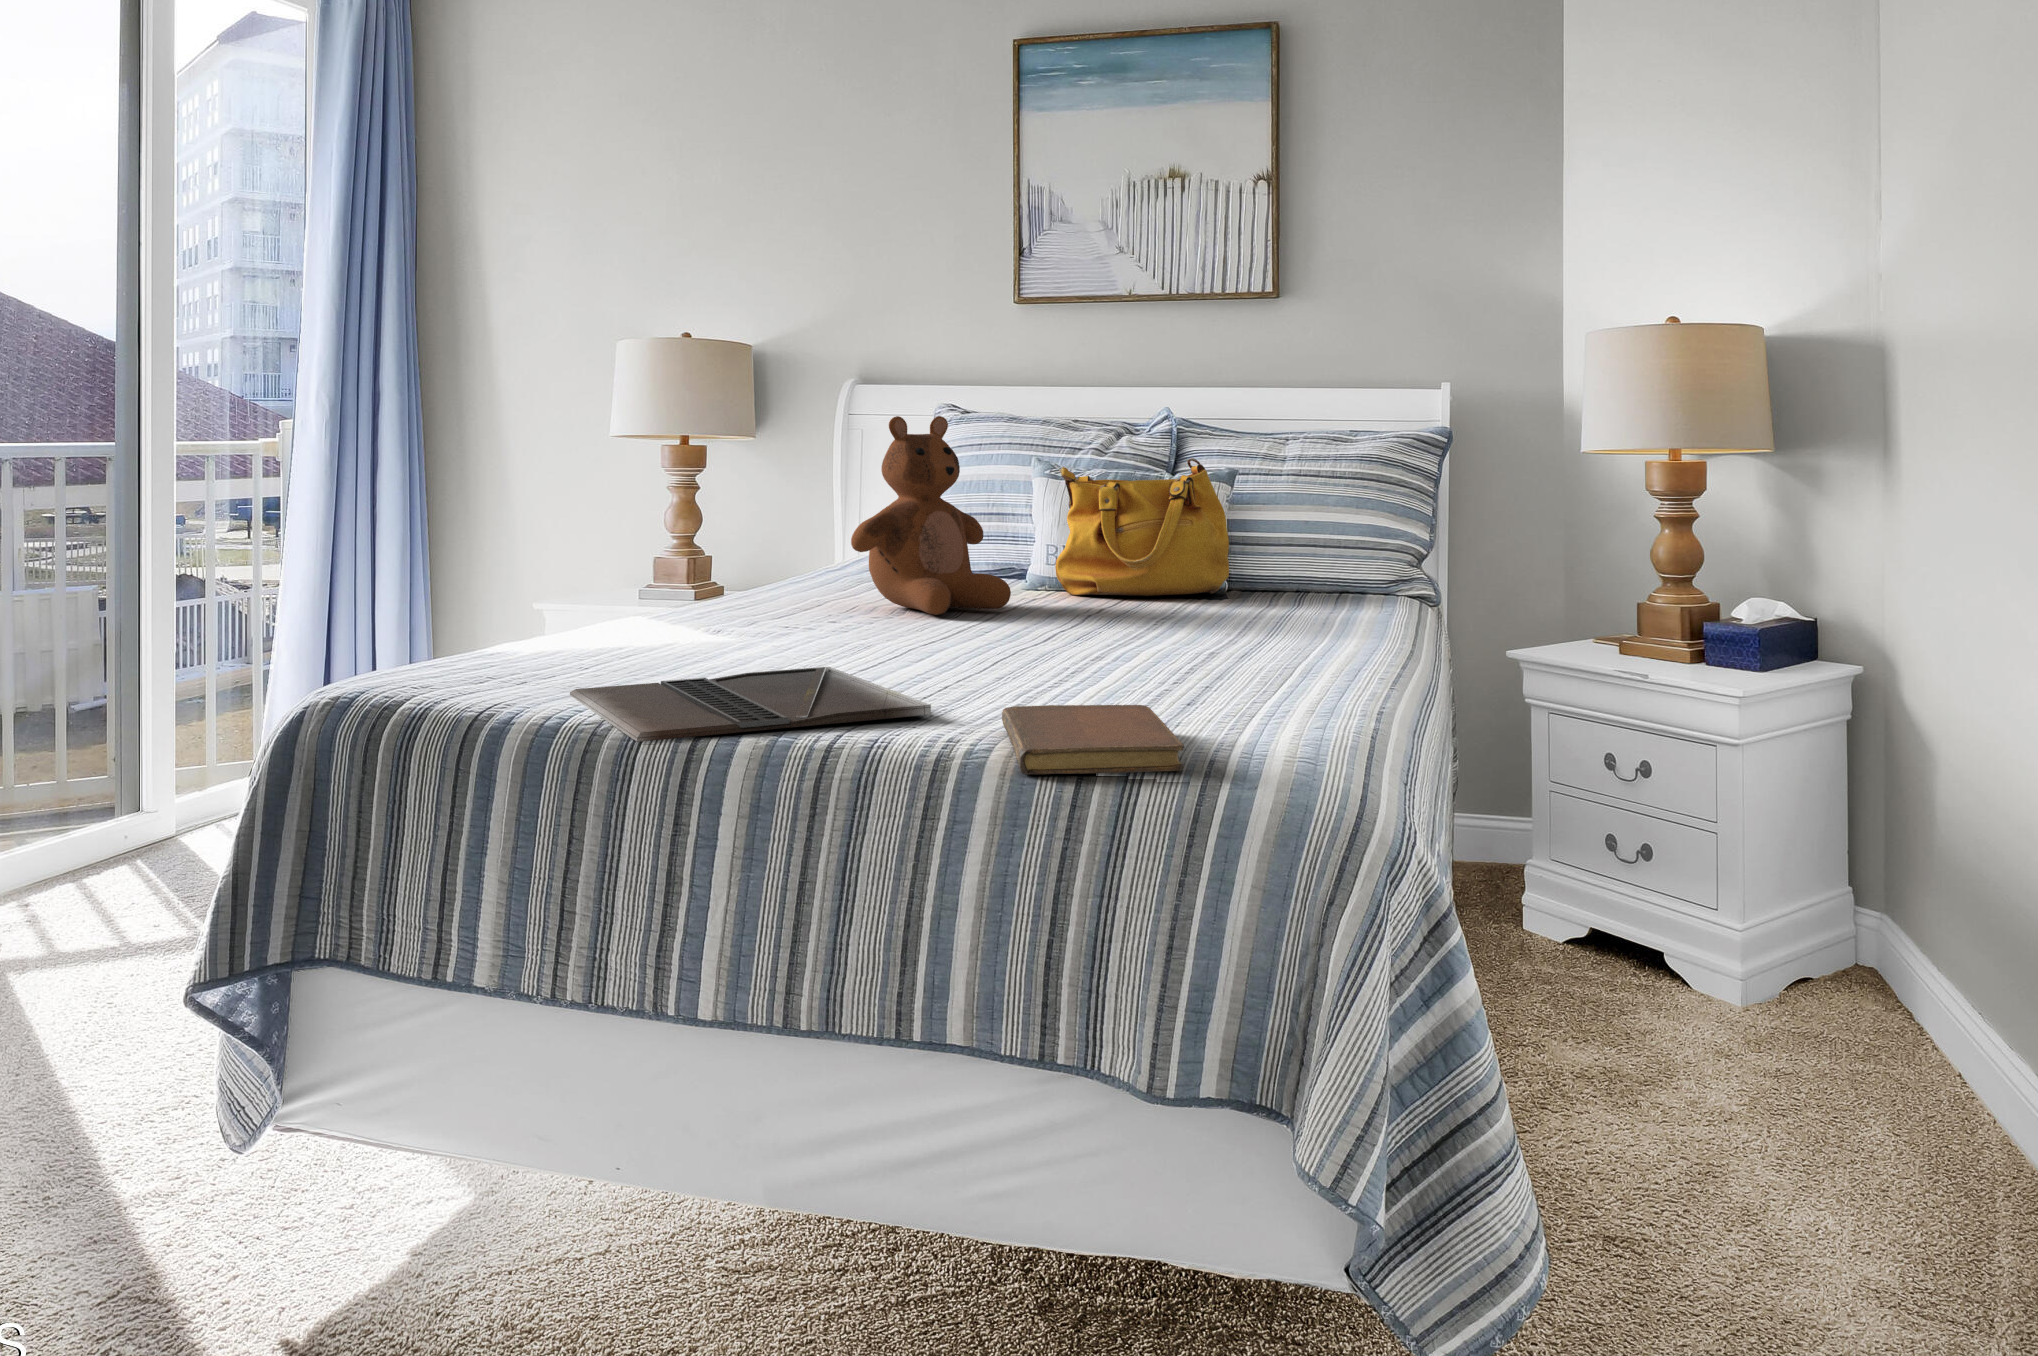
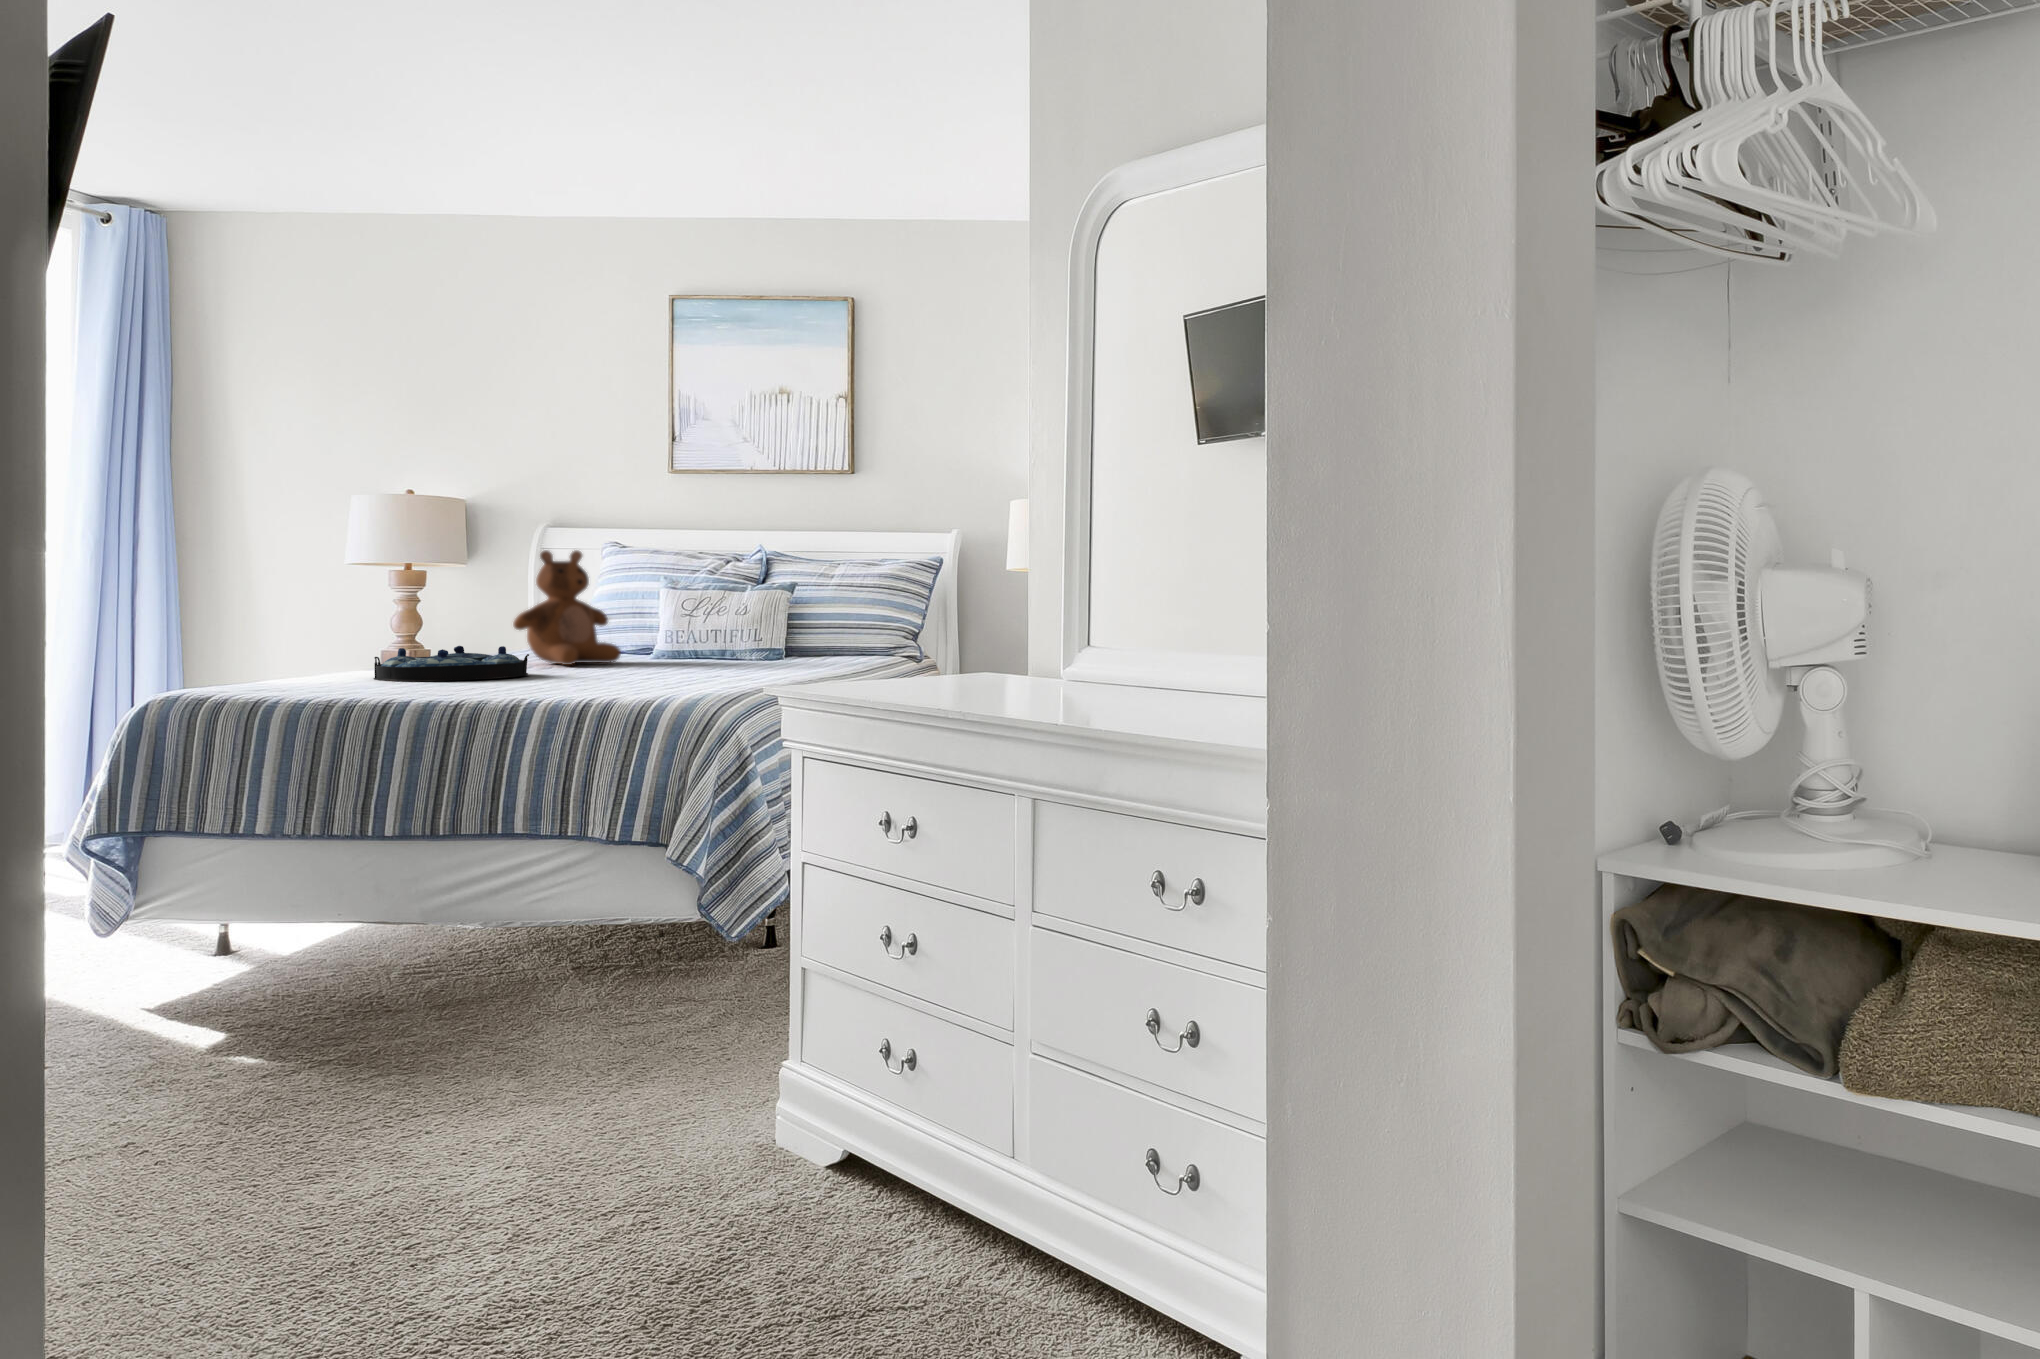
handbag: present [1055,458,1229,596] -> none [664,575,781,657]
serving tray: none [658,585,896,656] -> present [374,646,529,681]
laptop: present [570,667,931,742] -> none [314,681,521,705]
notebook: present [1002,705,1184,775] -> none [548,685,635,707]

